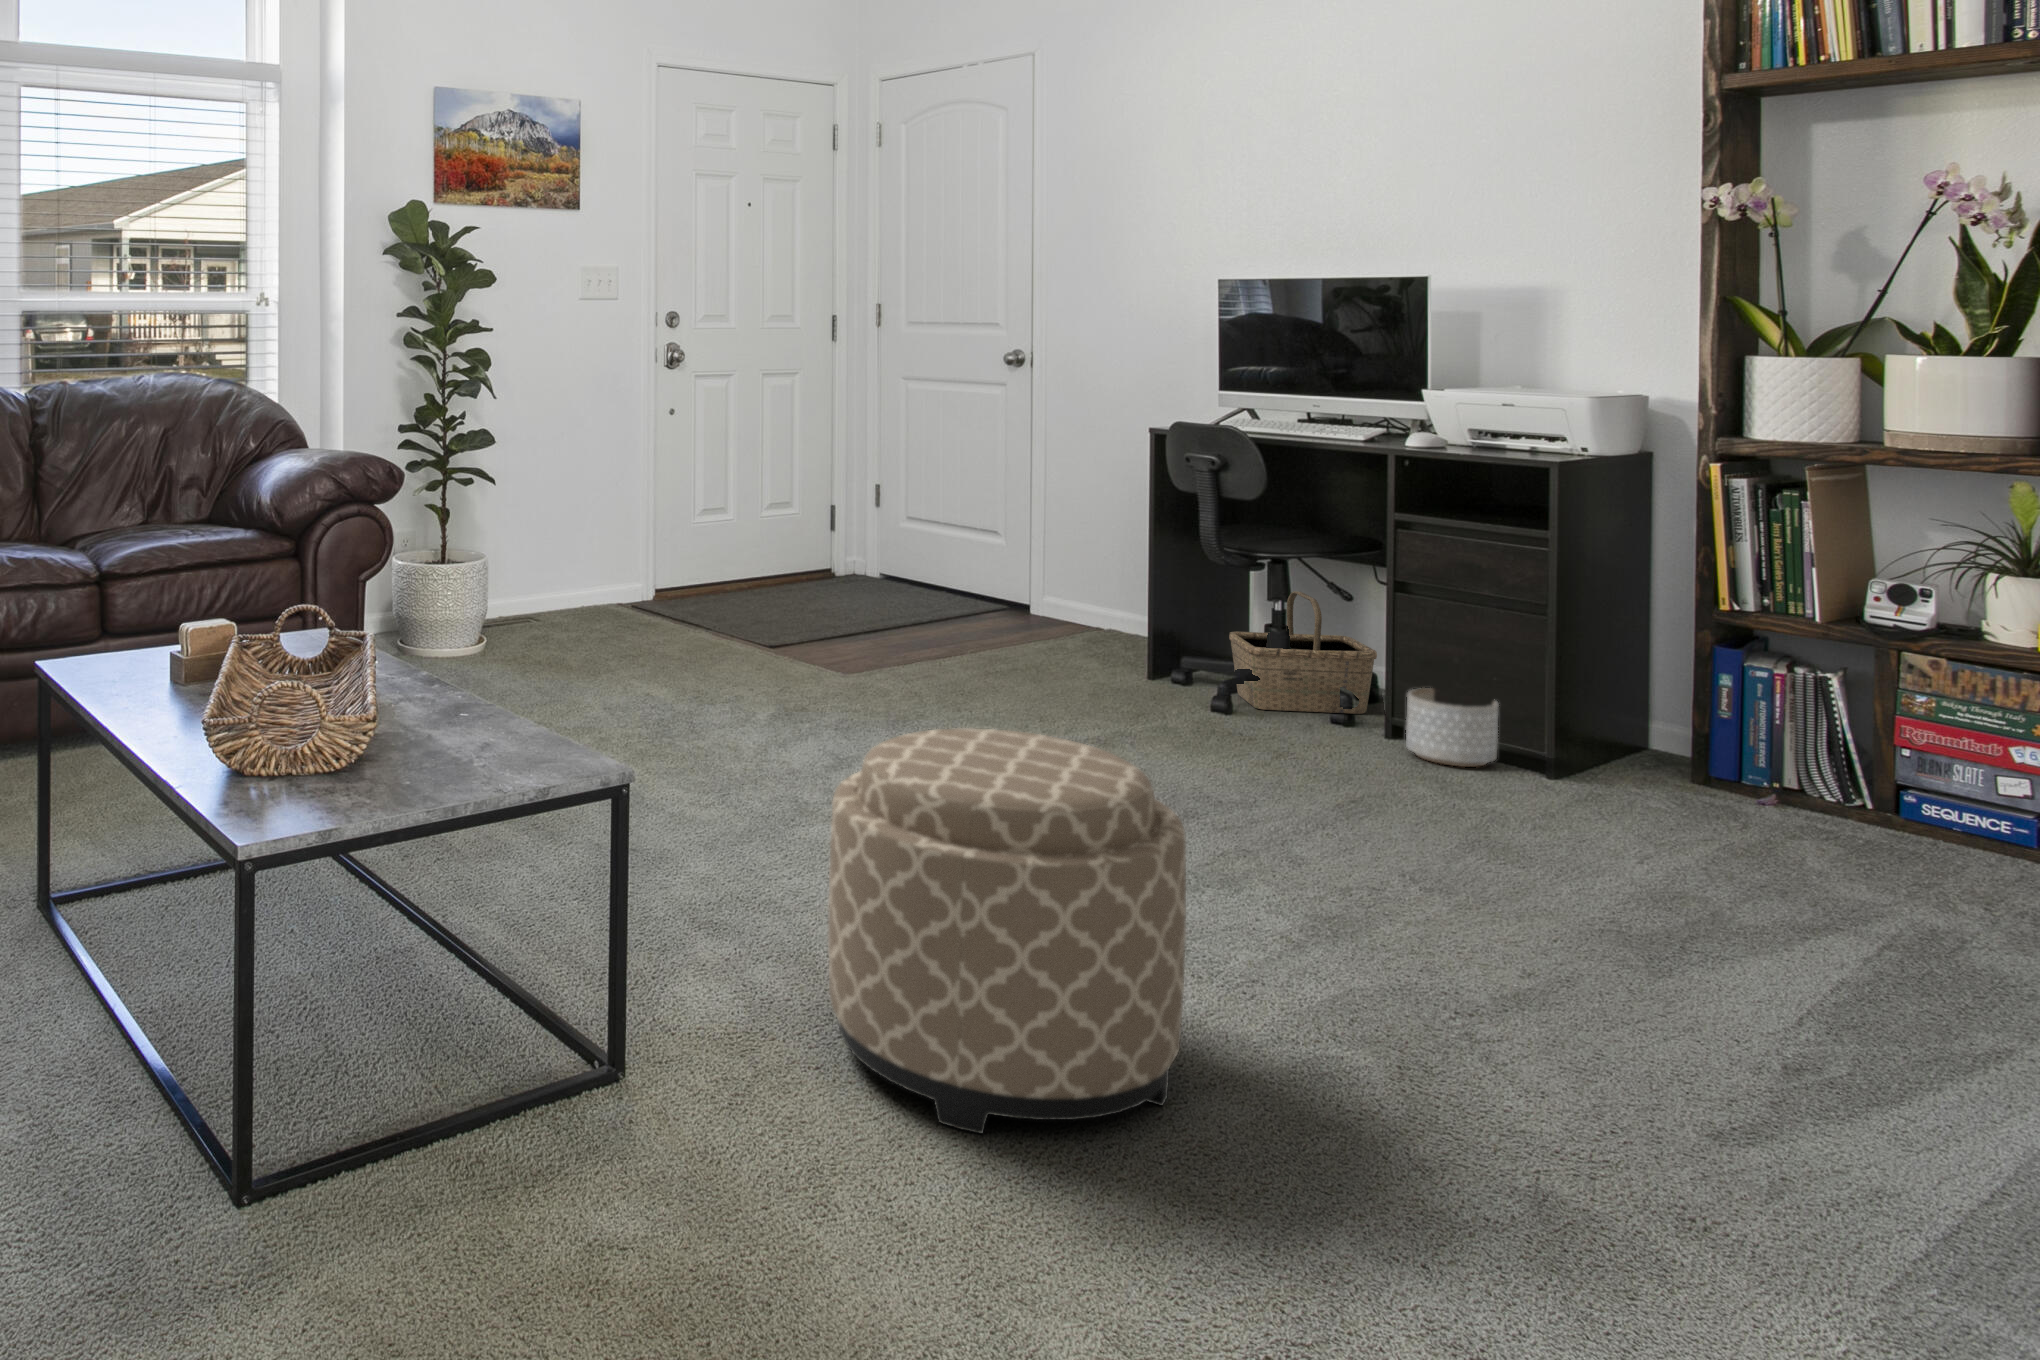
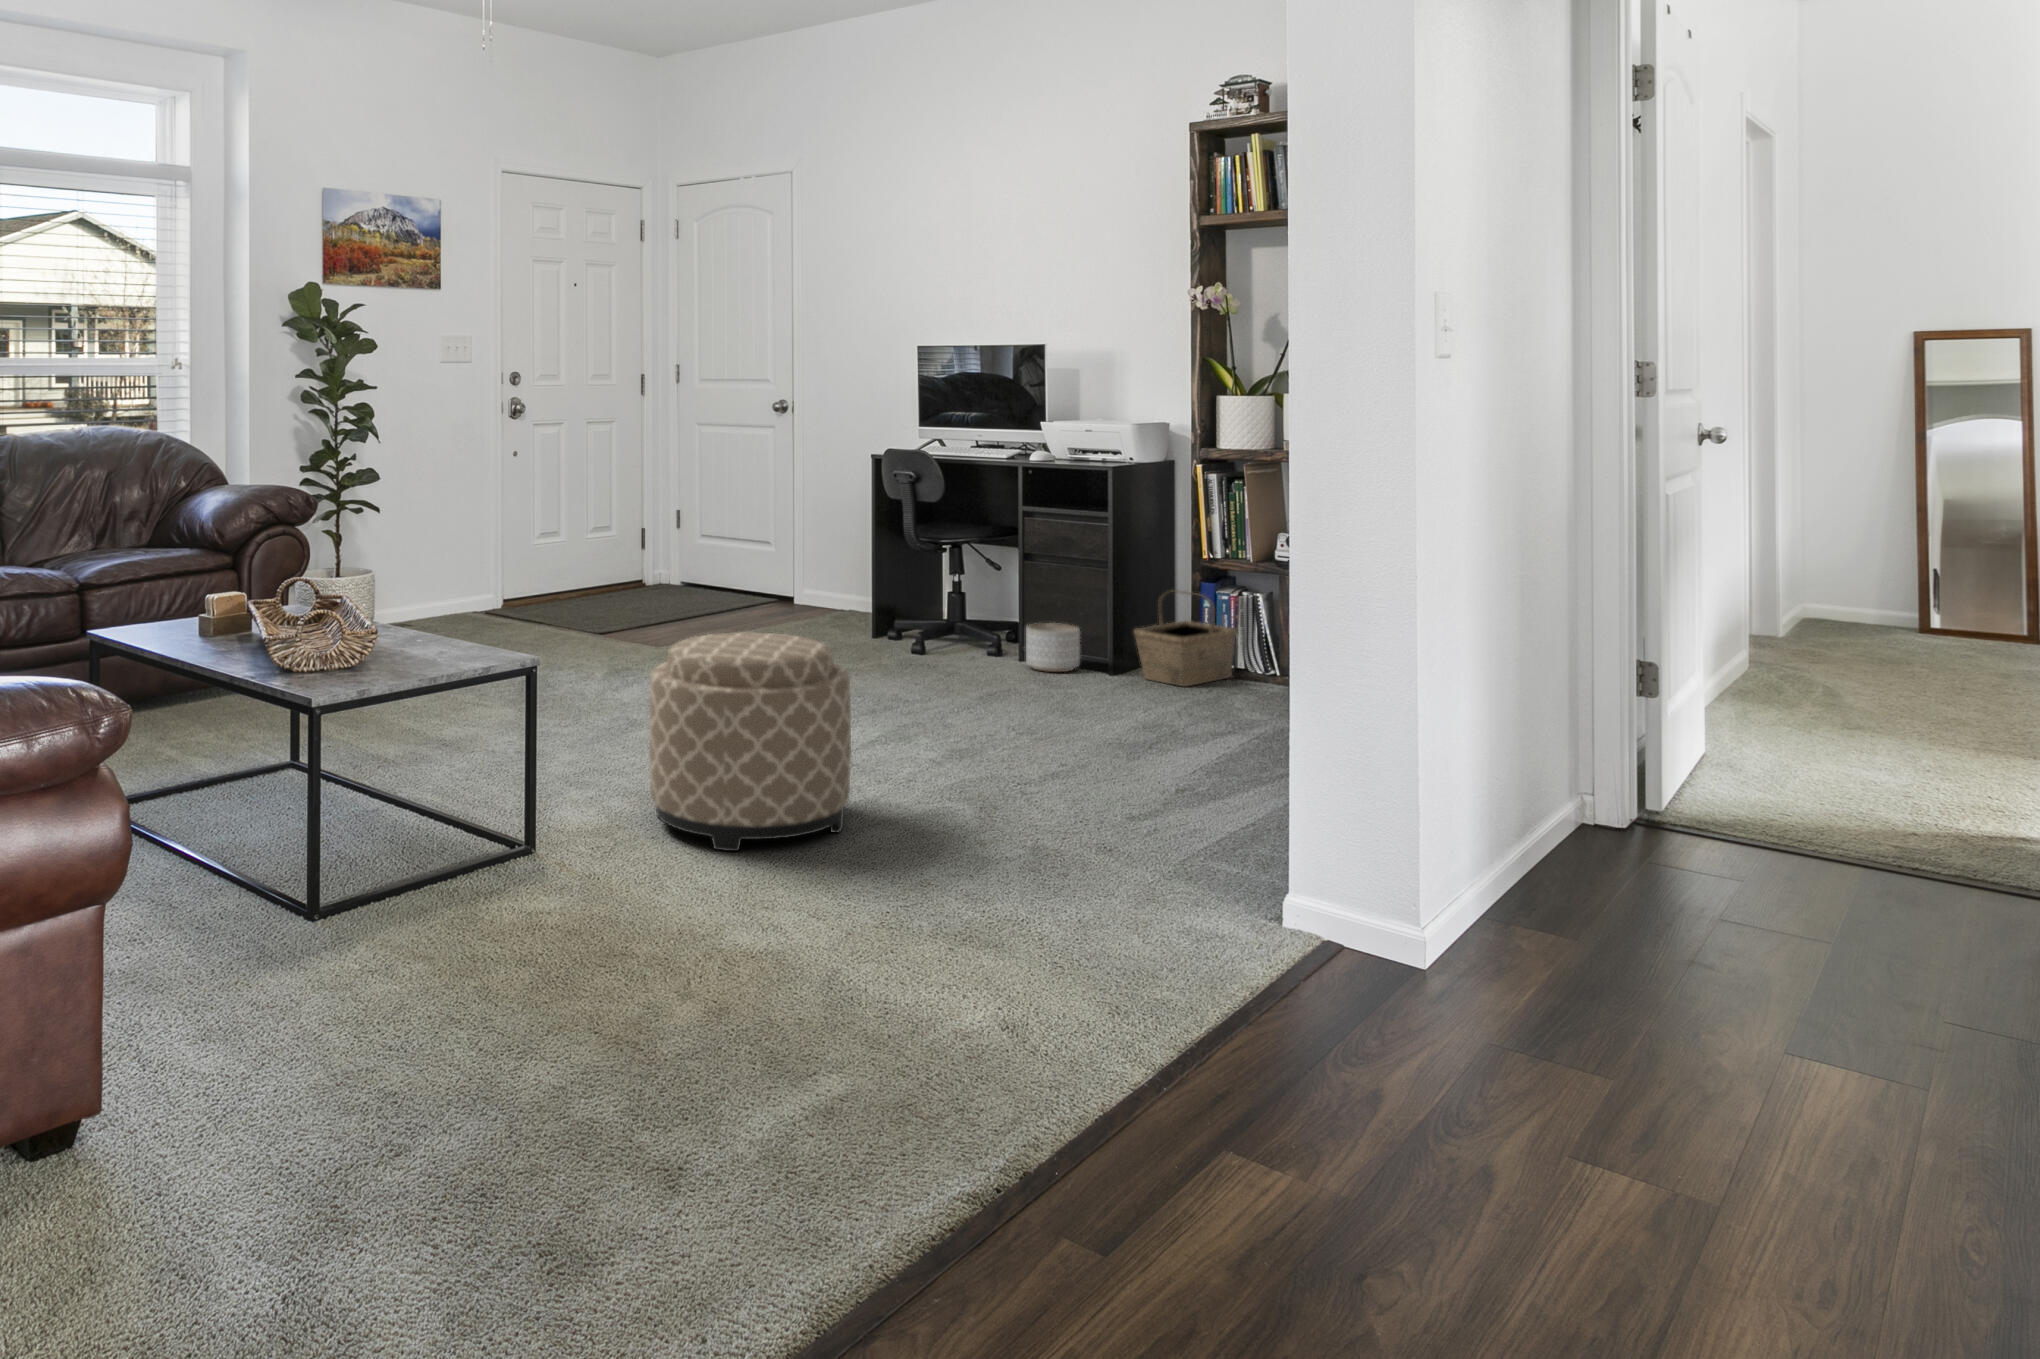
basket: present [1229,591,1377,714] -> present [1134,591,1237,686]

